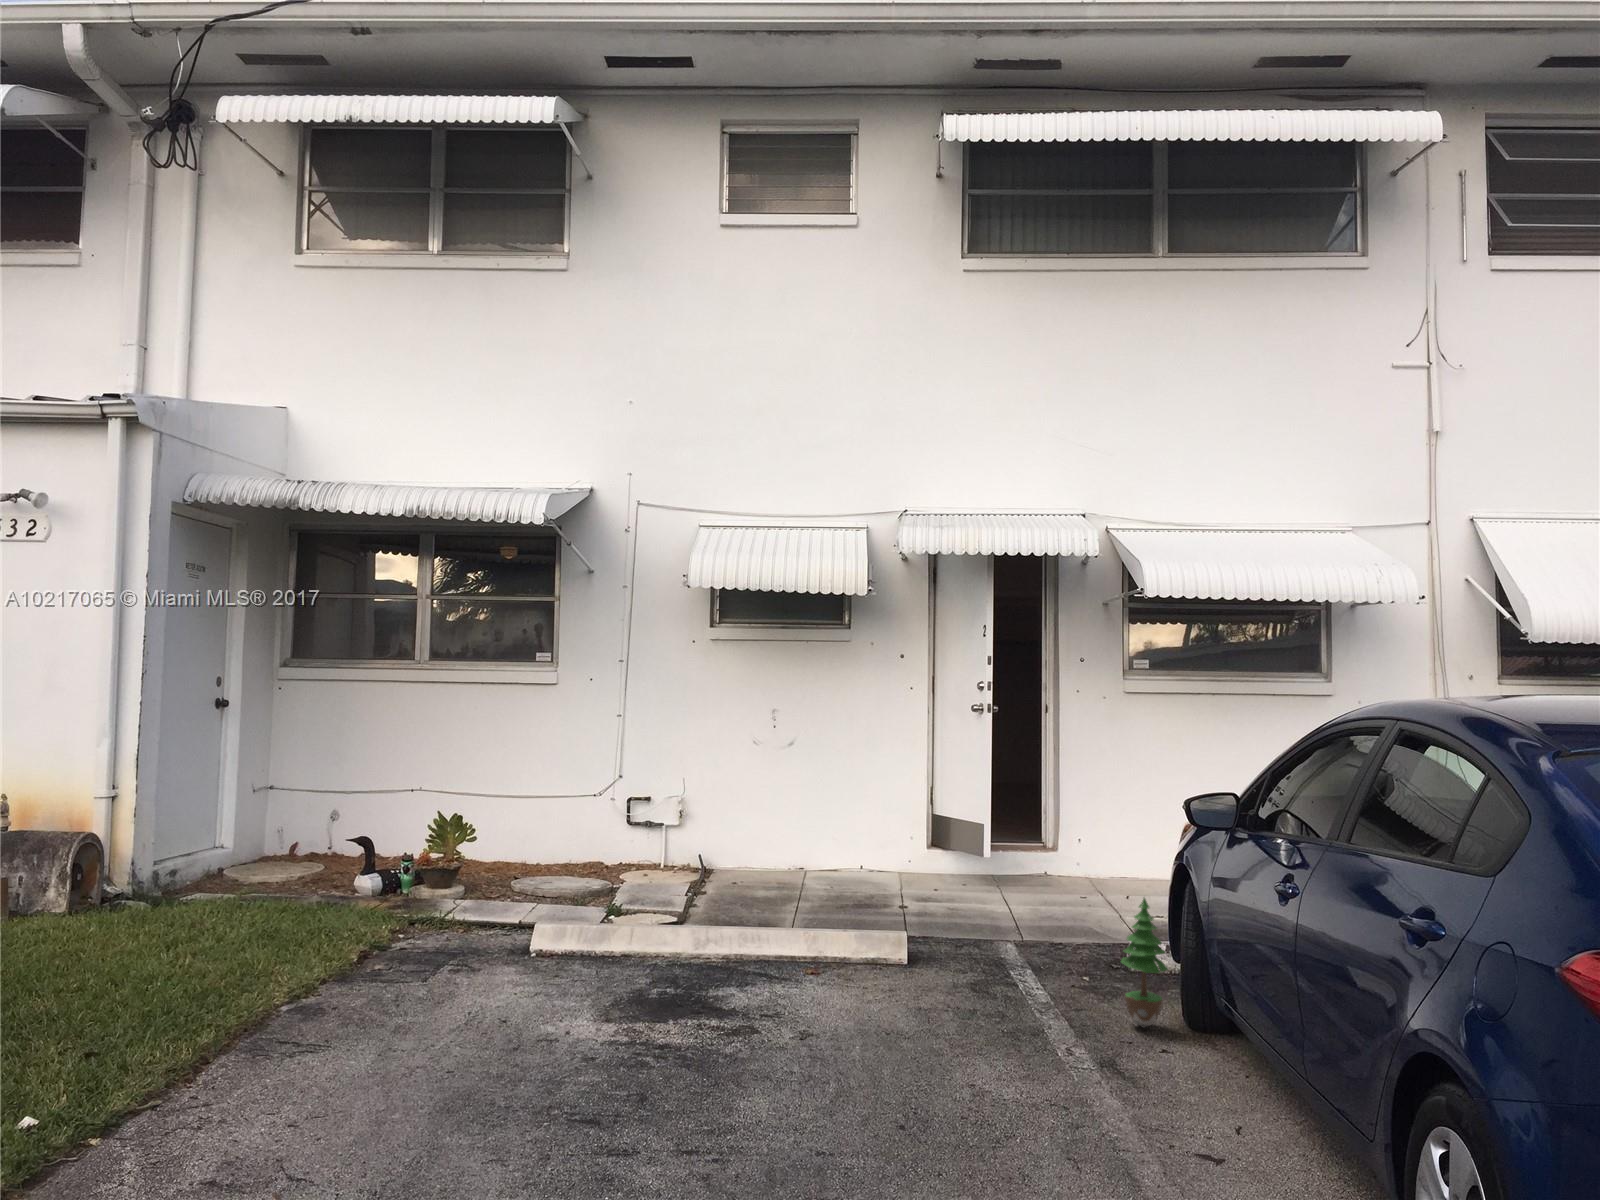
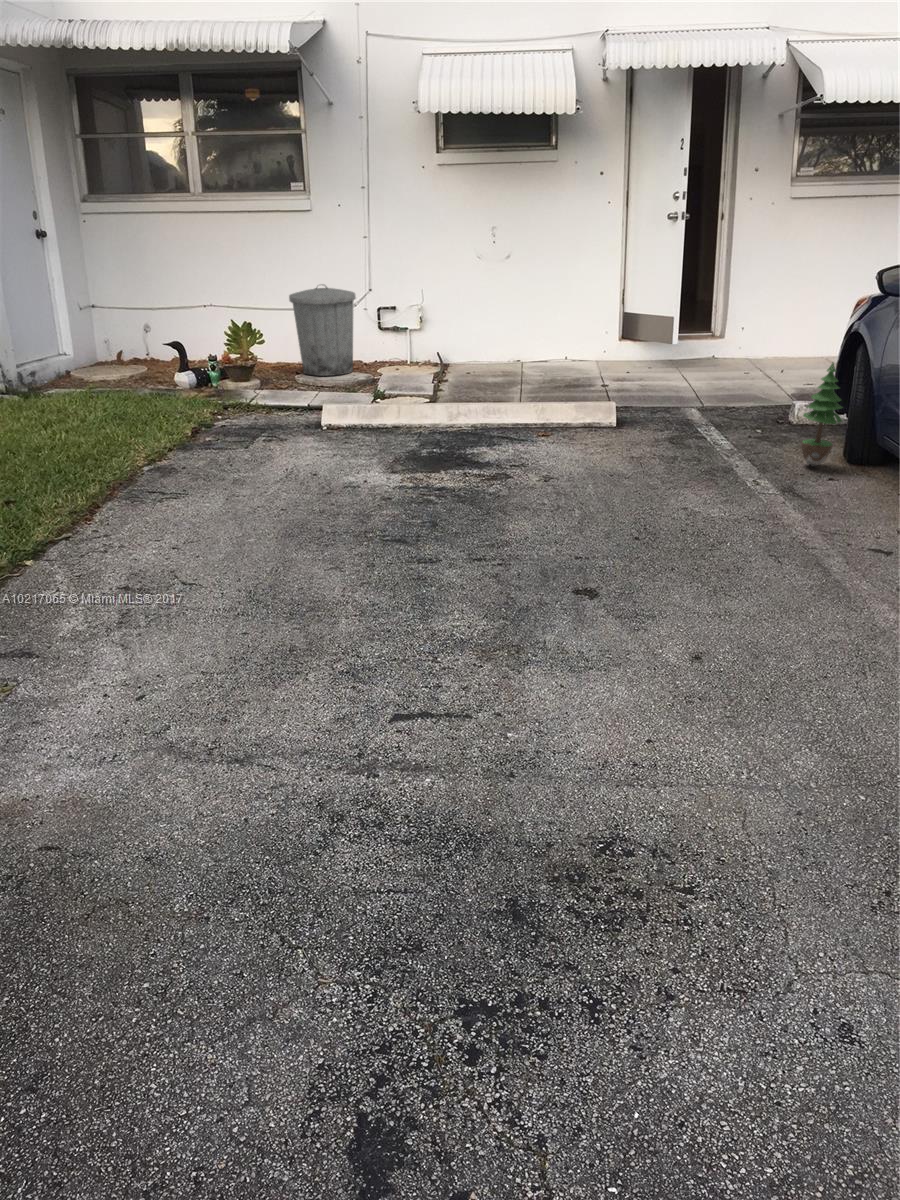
trash can: none [518,771,601,882] -> present [289,284,356,376]

